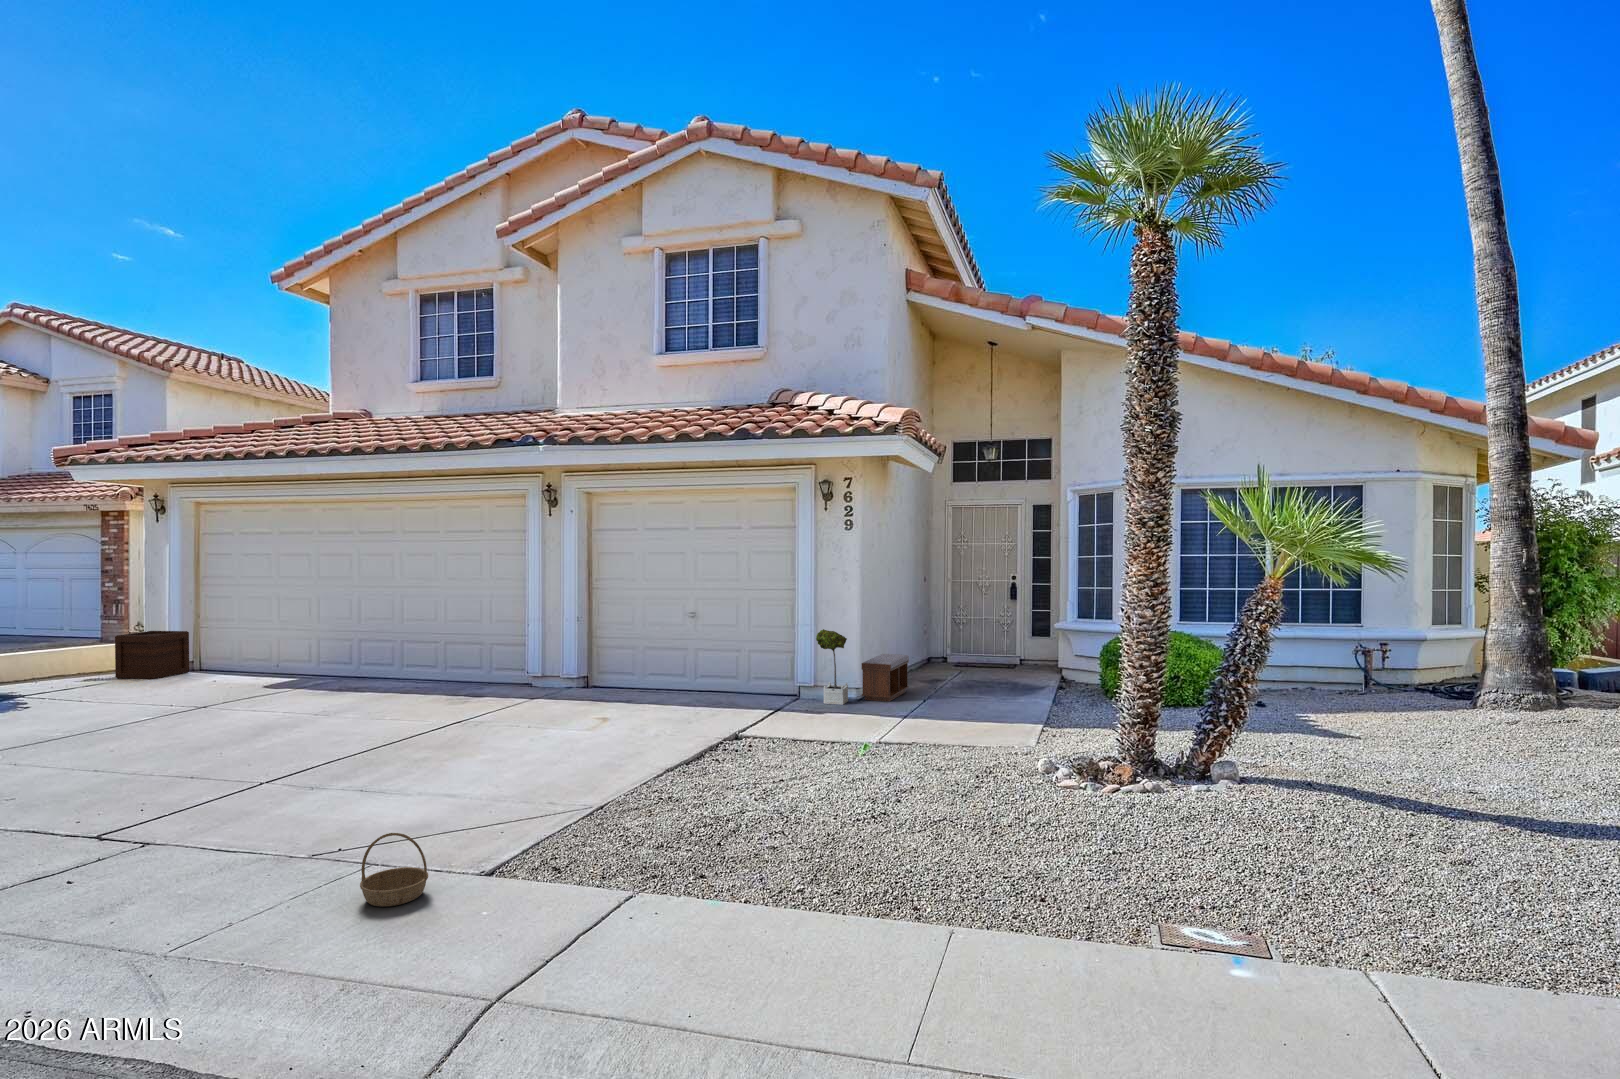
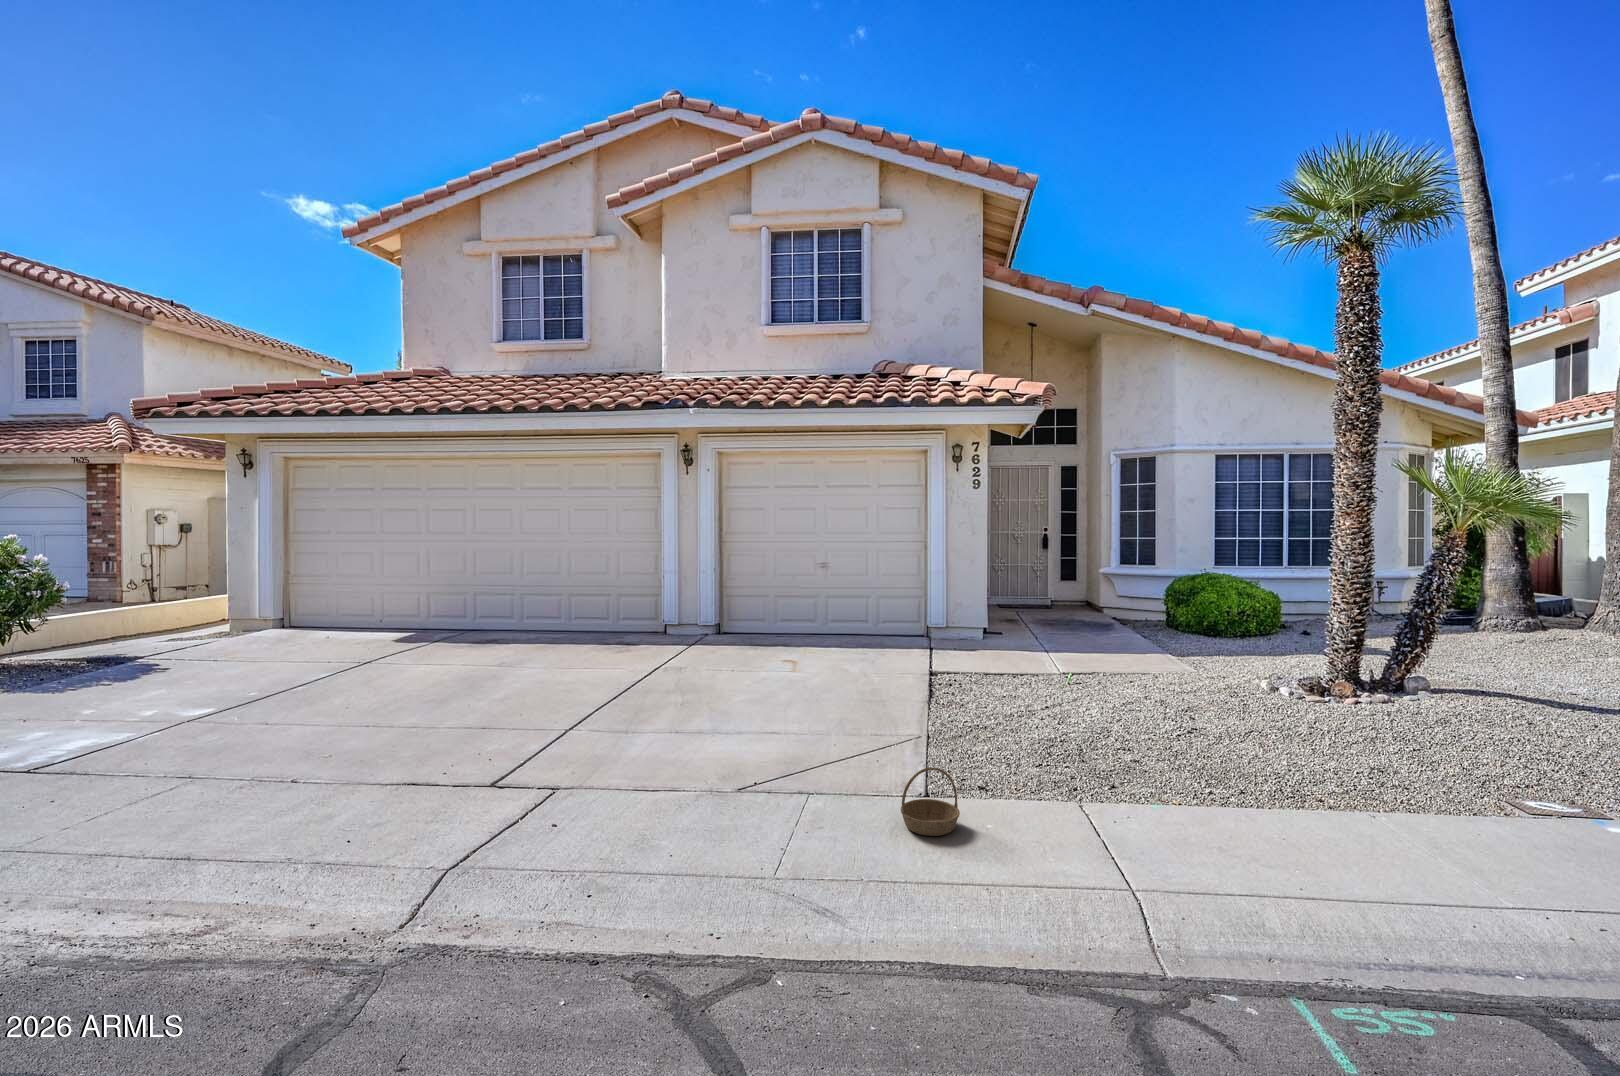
potted tree: present [816,629,848,705] -> none [950,577,978,642]
wooden crate: present [115,631,189,679] -> none [200,588,276,638]
bench: present [862,654,909,702] -> none [983,598,1012,638]

